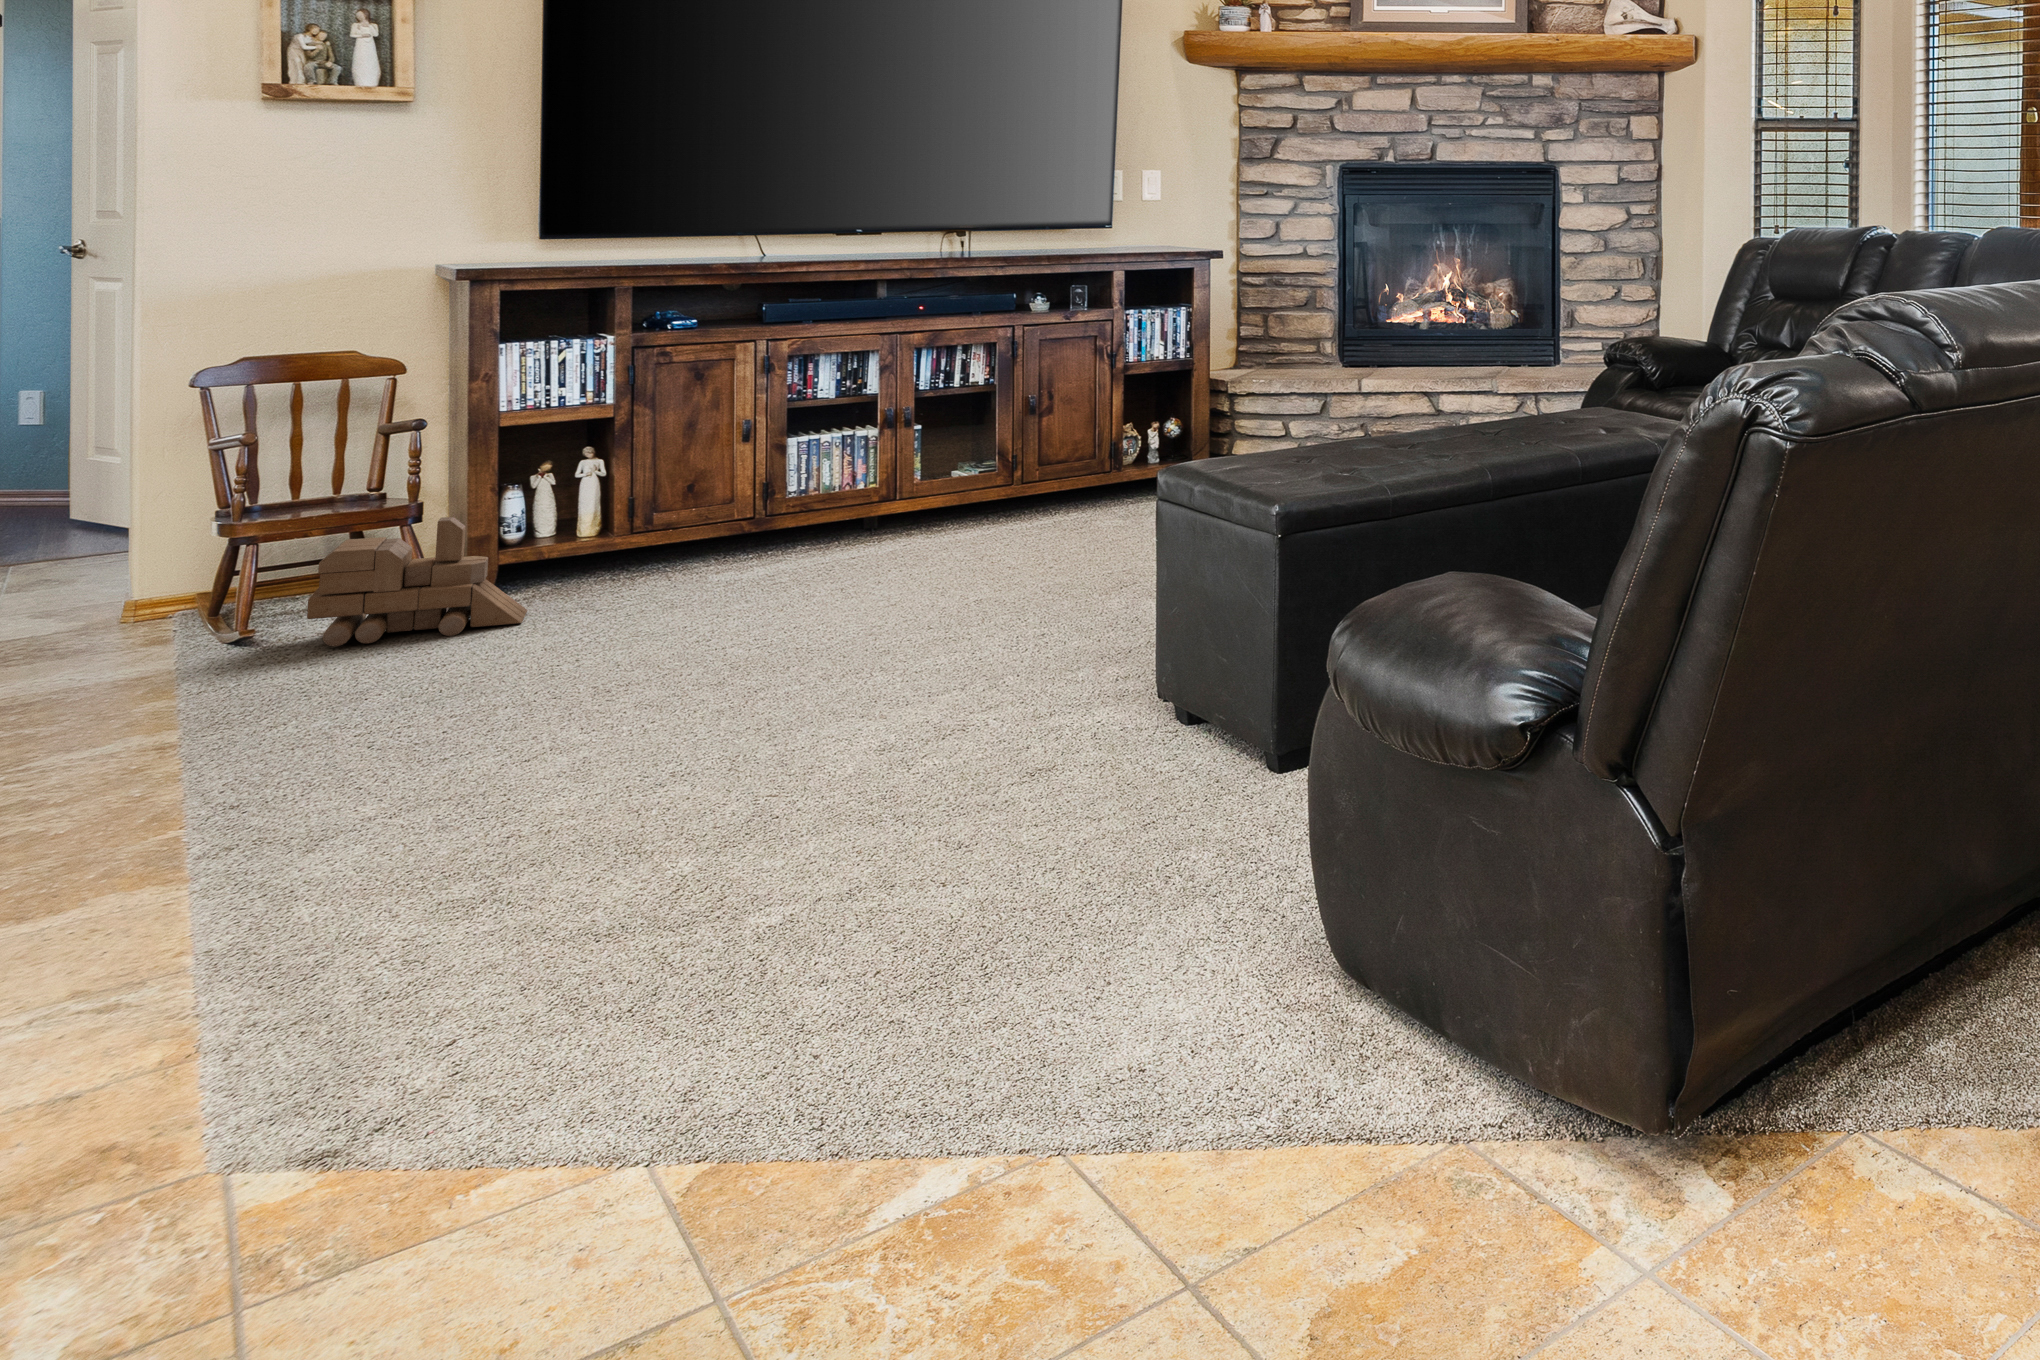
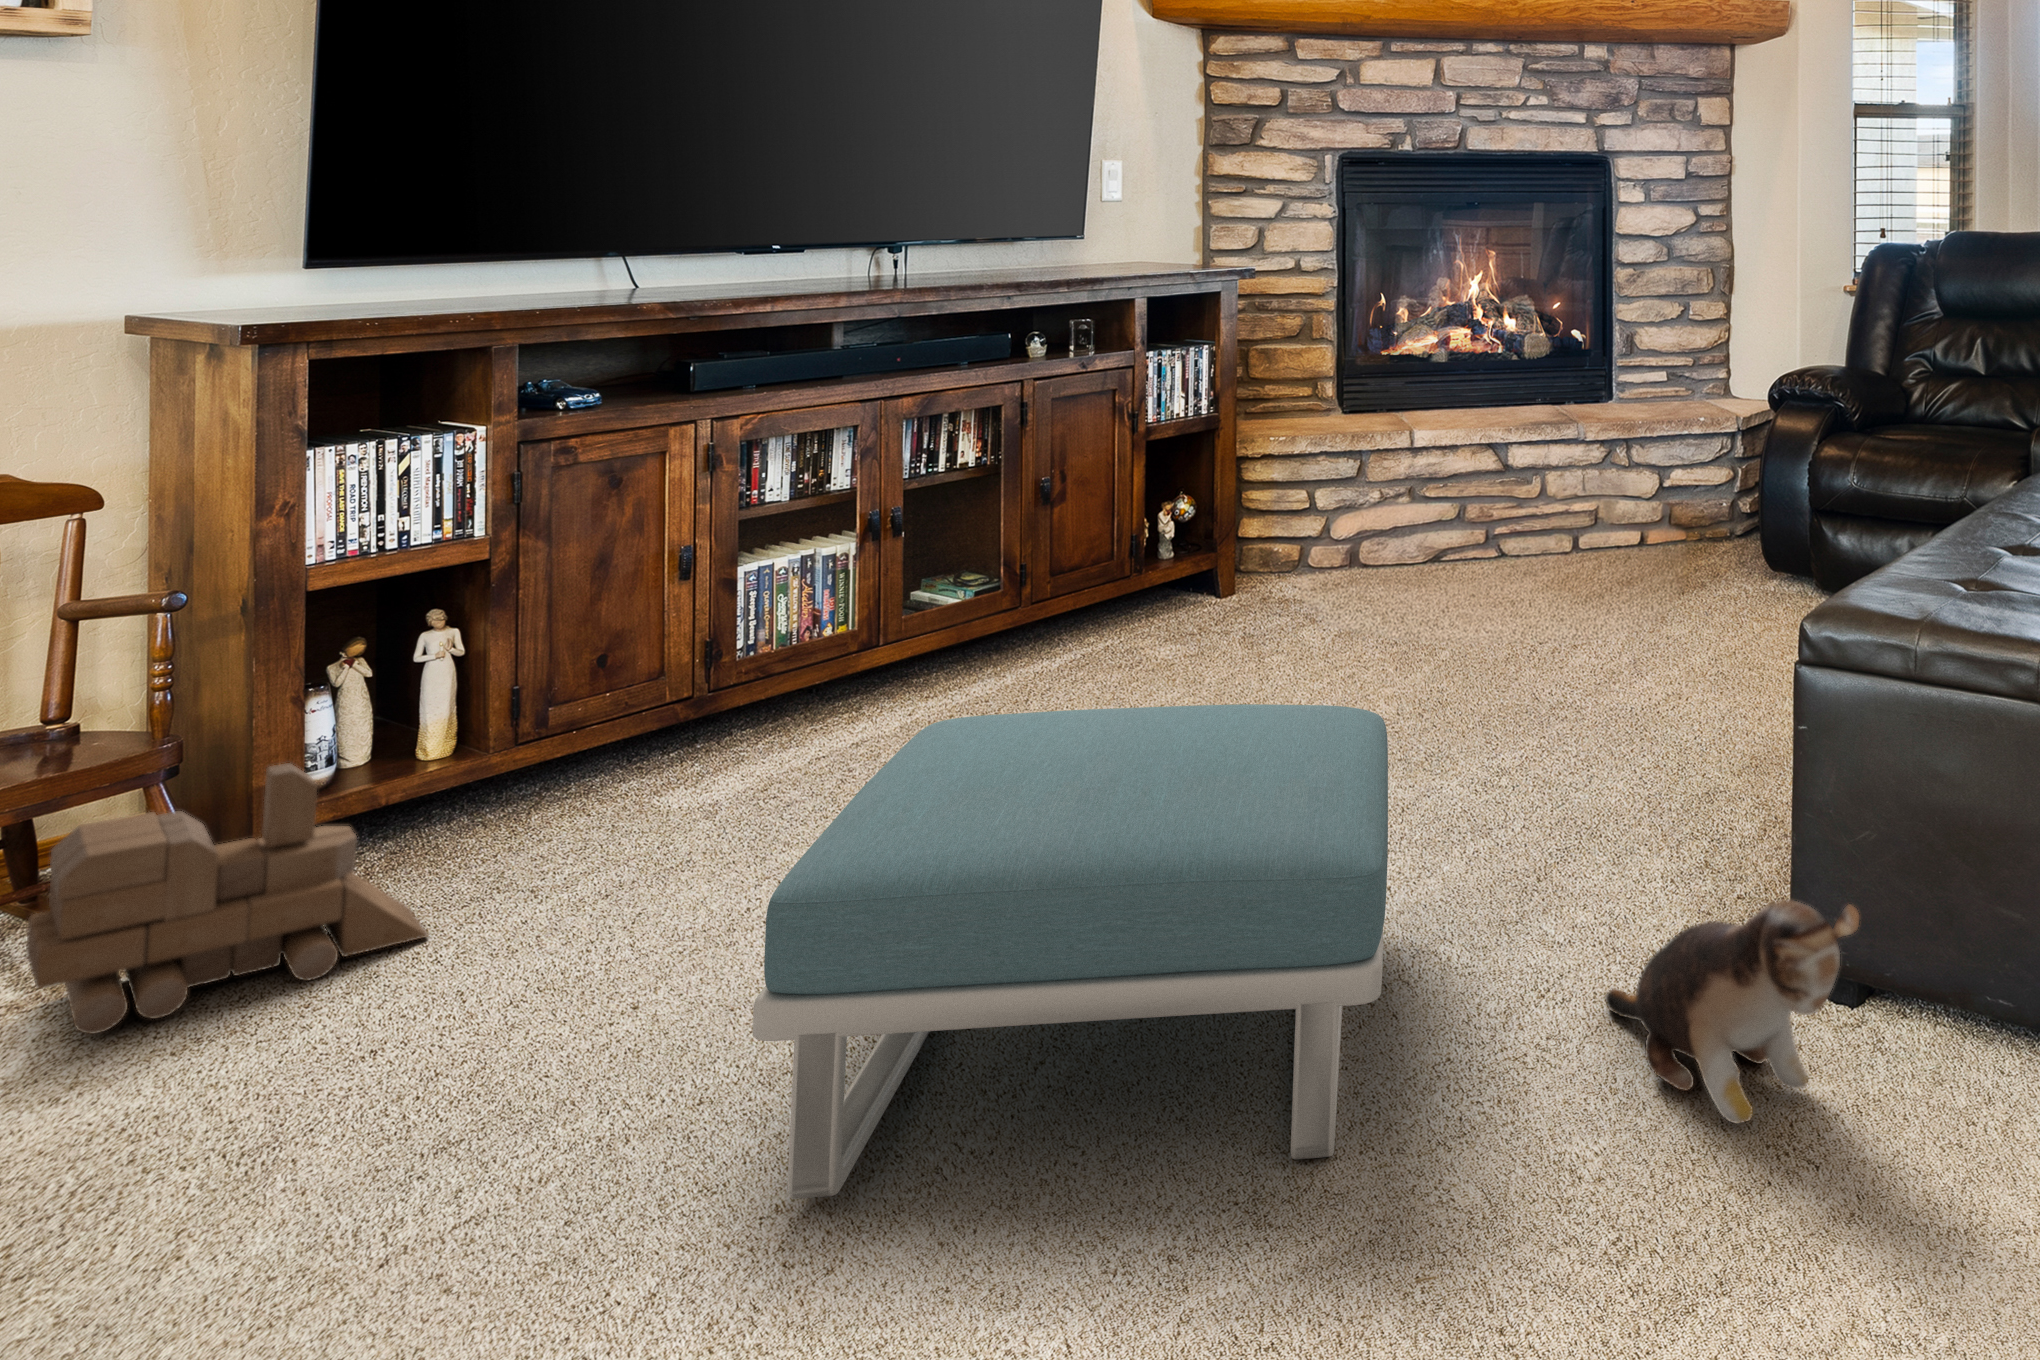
footstool: none [518,512,1007,747] -> present [753,704,1388,1199]
plush toy: none [1010,626,1091,756] -> present [1605,900,1859,1124]

